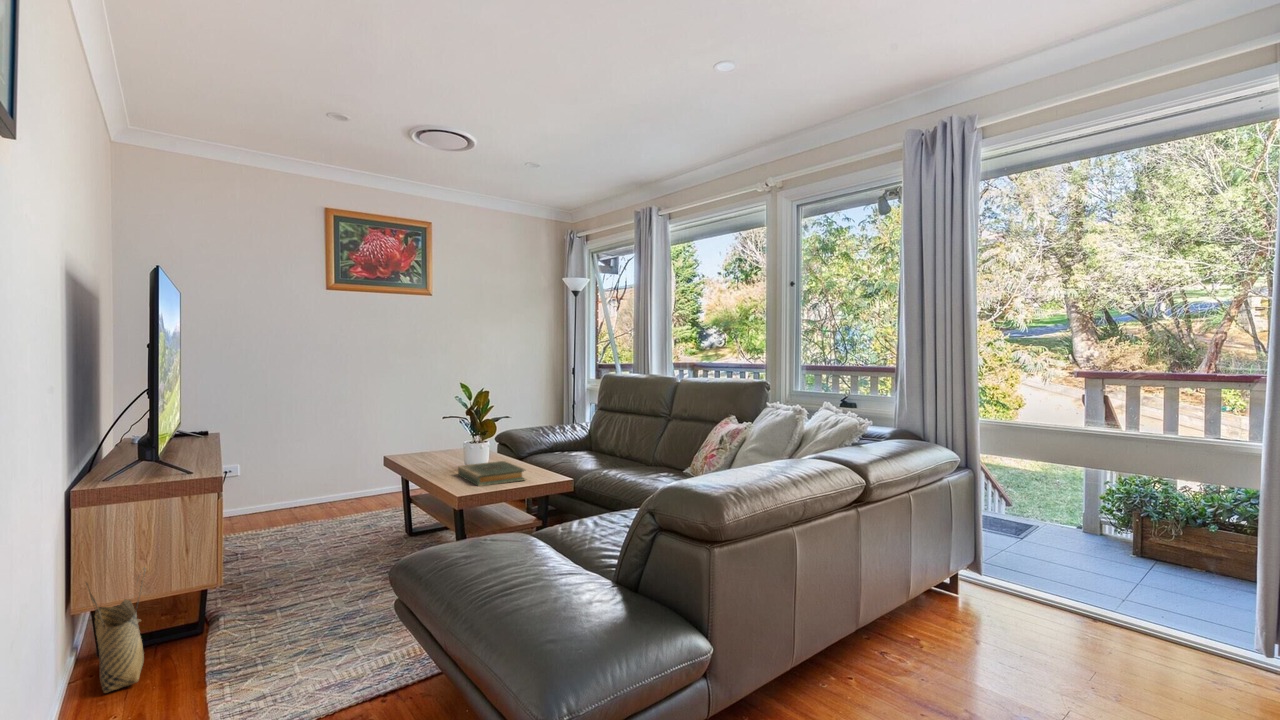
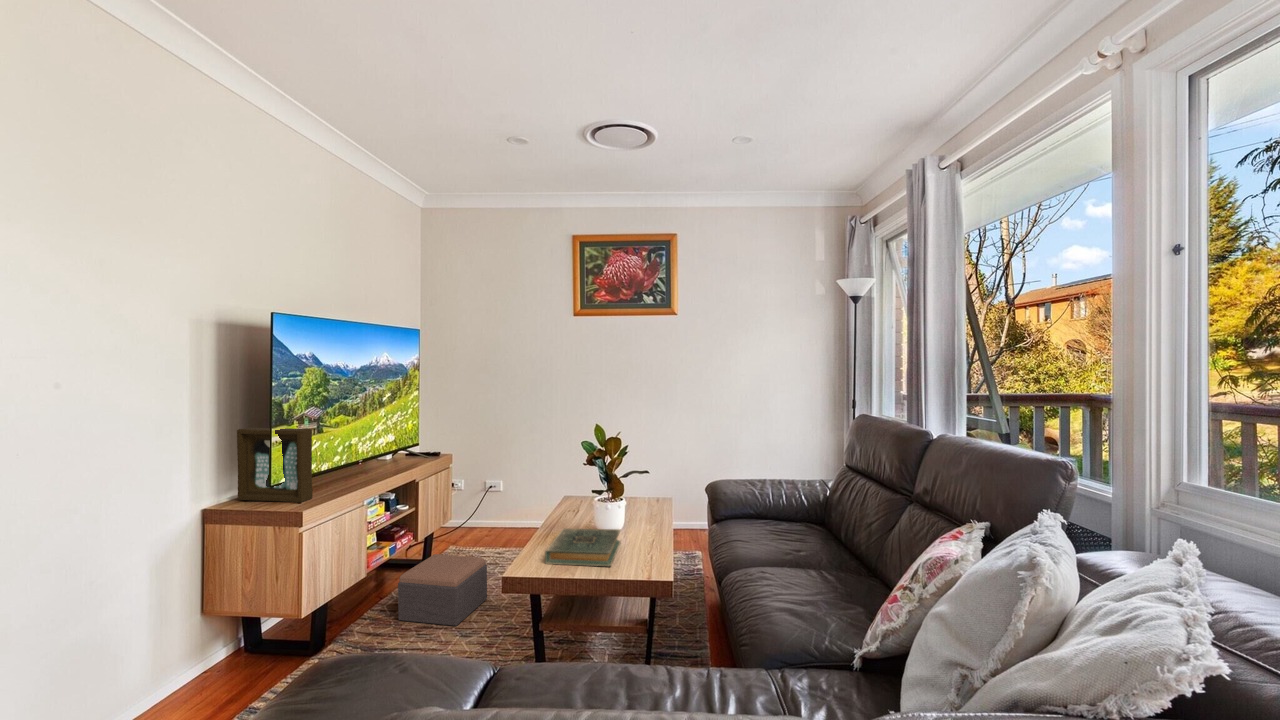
picture frame: none [95,392,202,480] -> present [237,428,313,503]
footstool: none [264,520,340,591] -> present [398,554,487,626]
woven basket: present [86,568,146,693] -> none [185,587,250,694]

